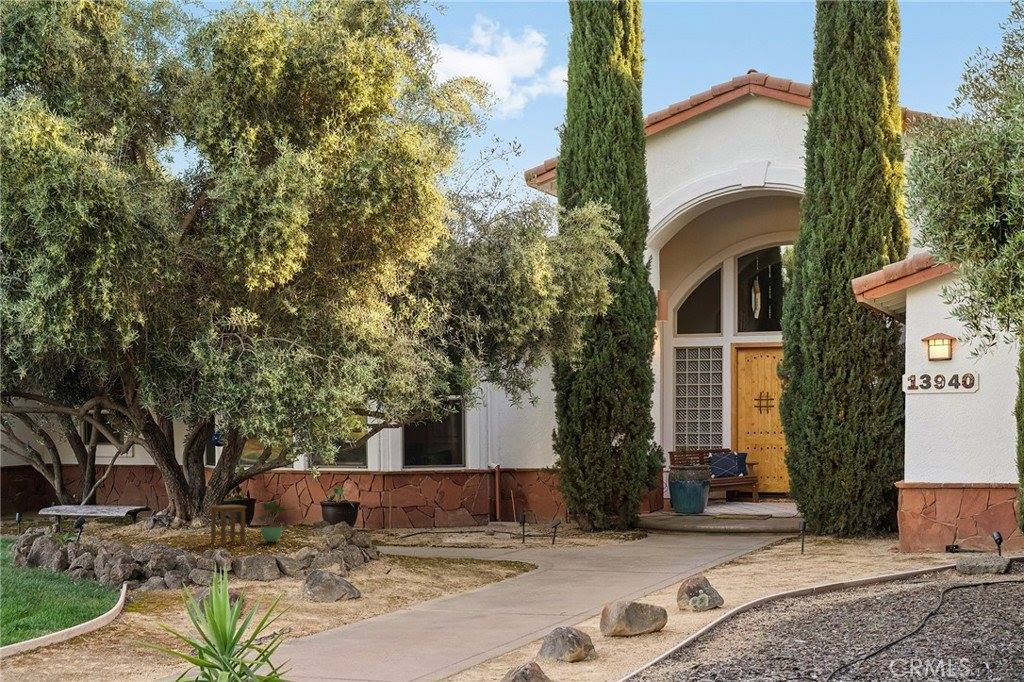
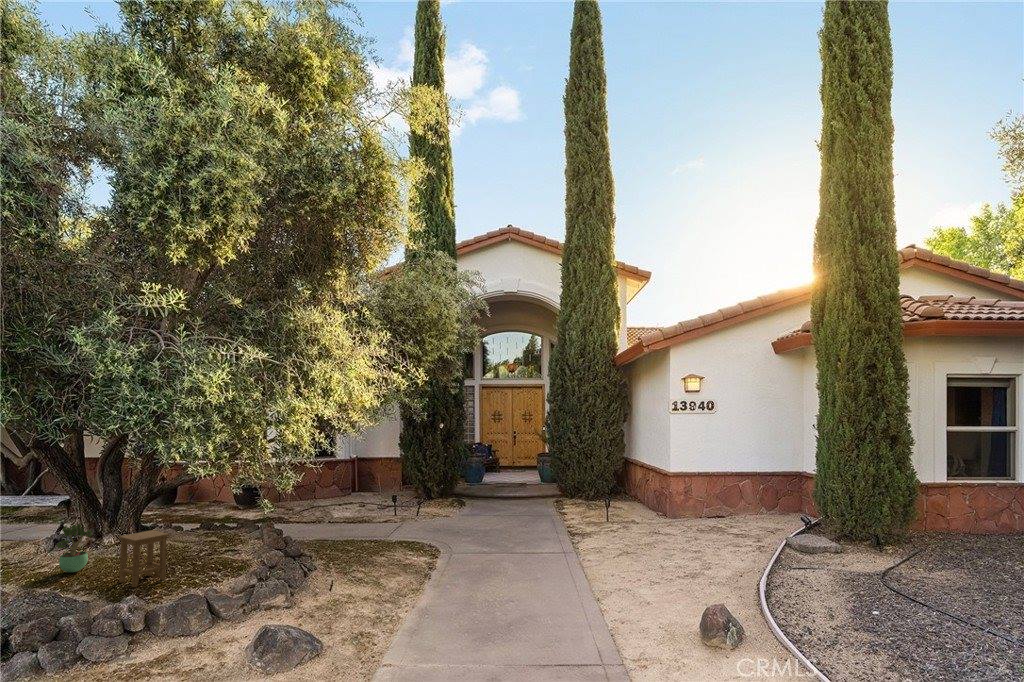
potted plant: present [259,501,285,542] -> present [56,524,92,572]

